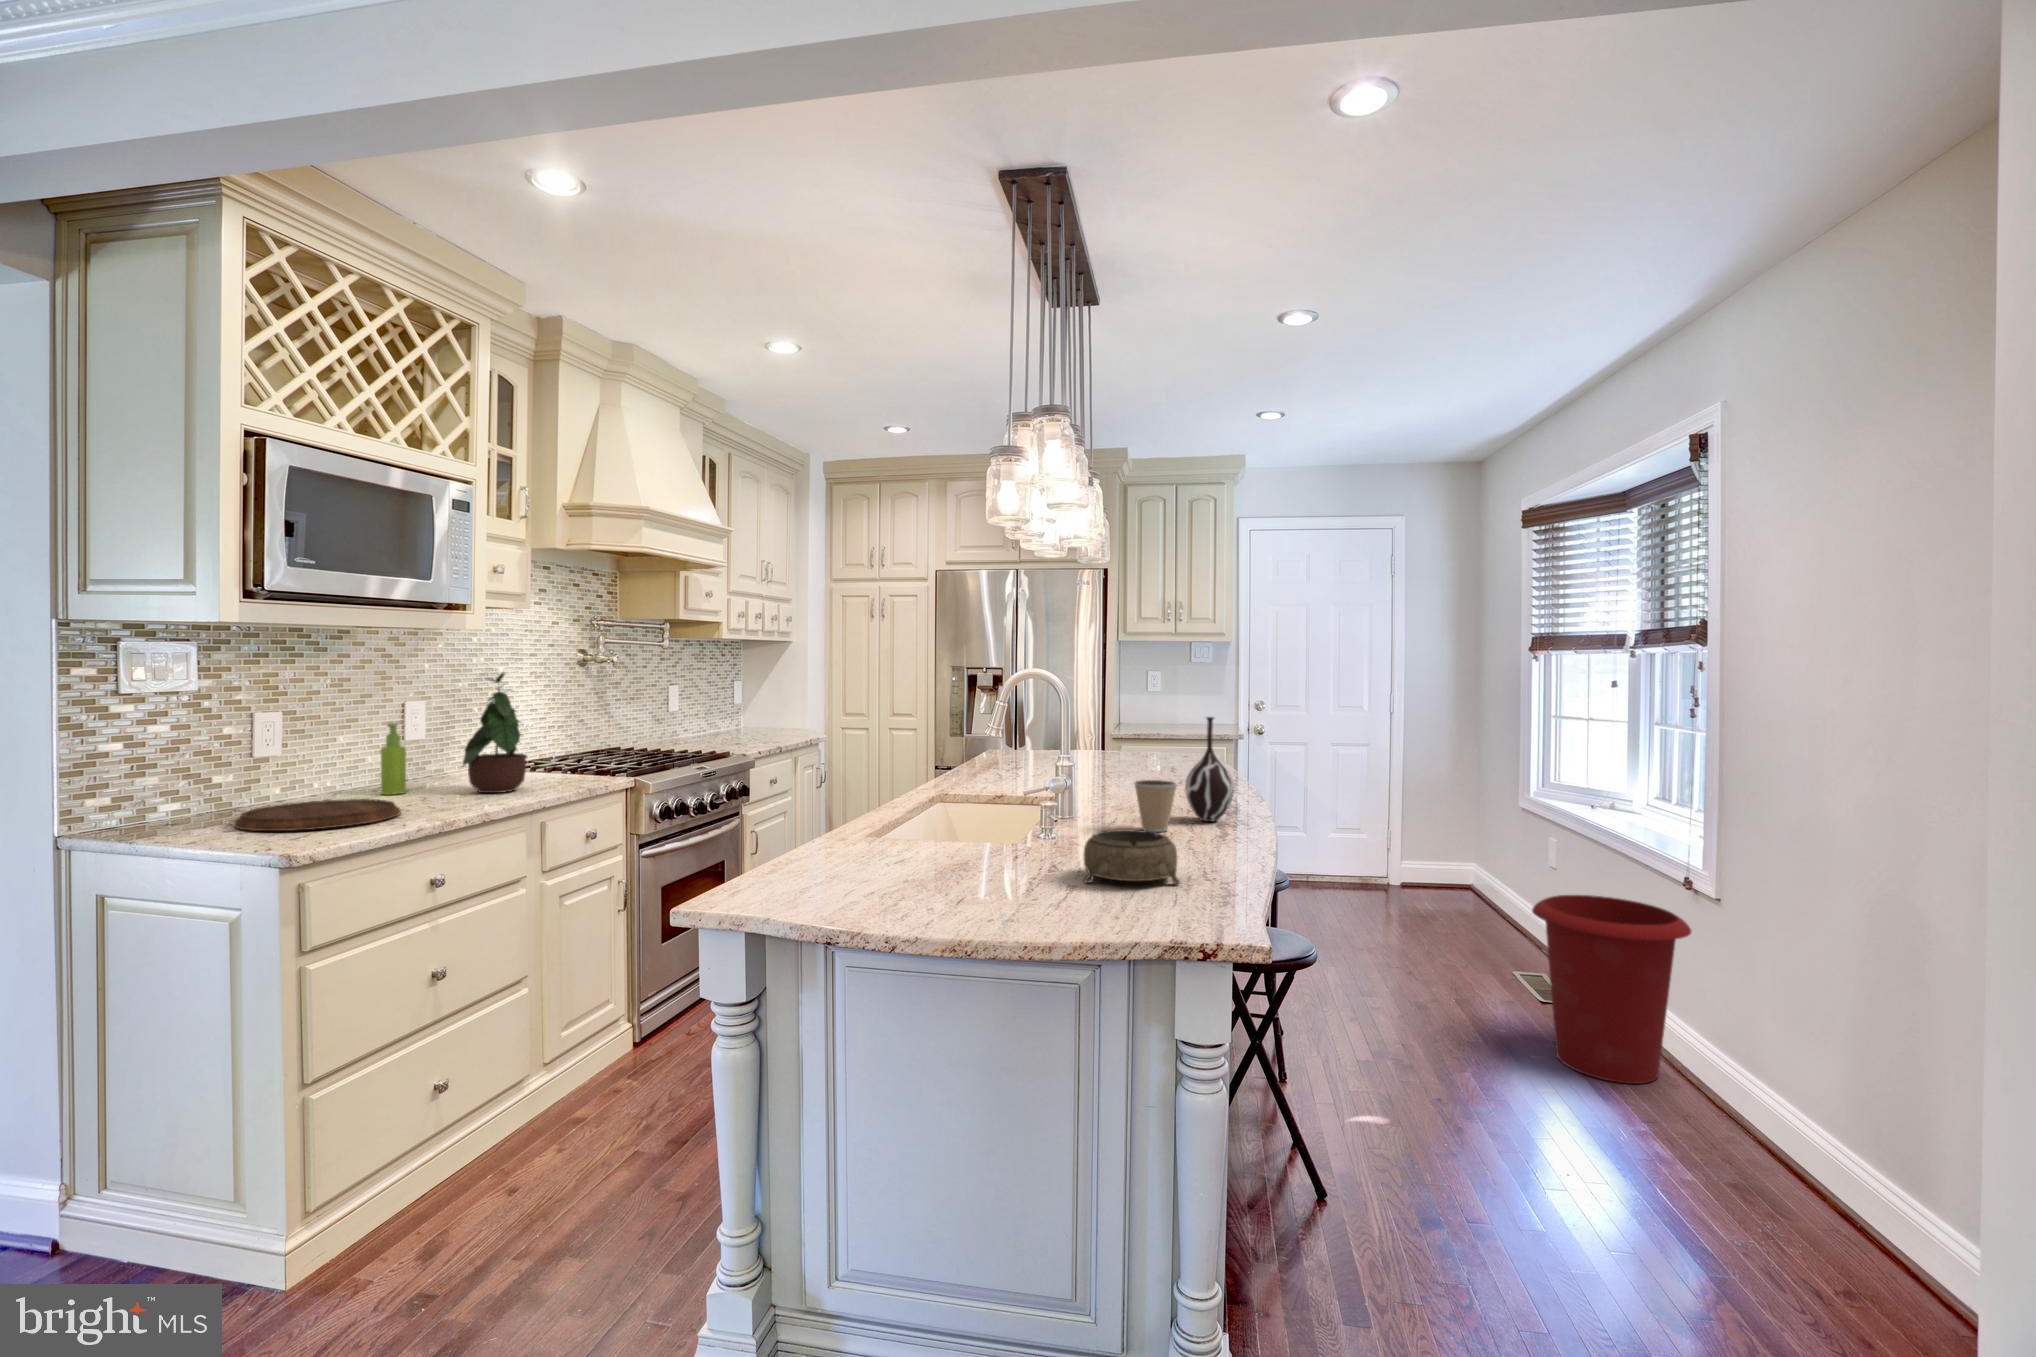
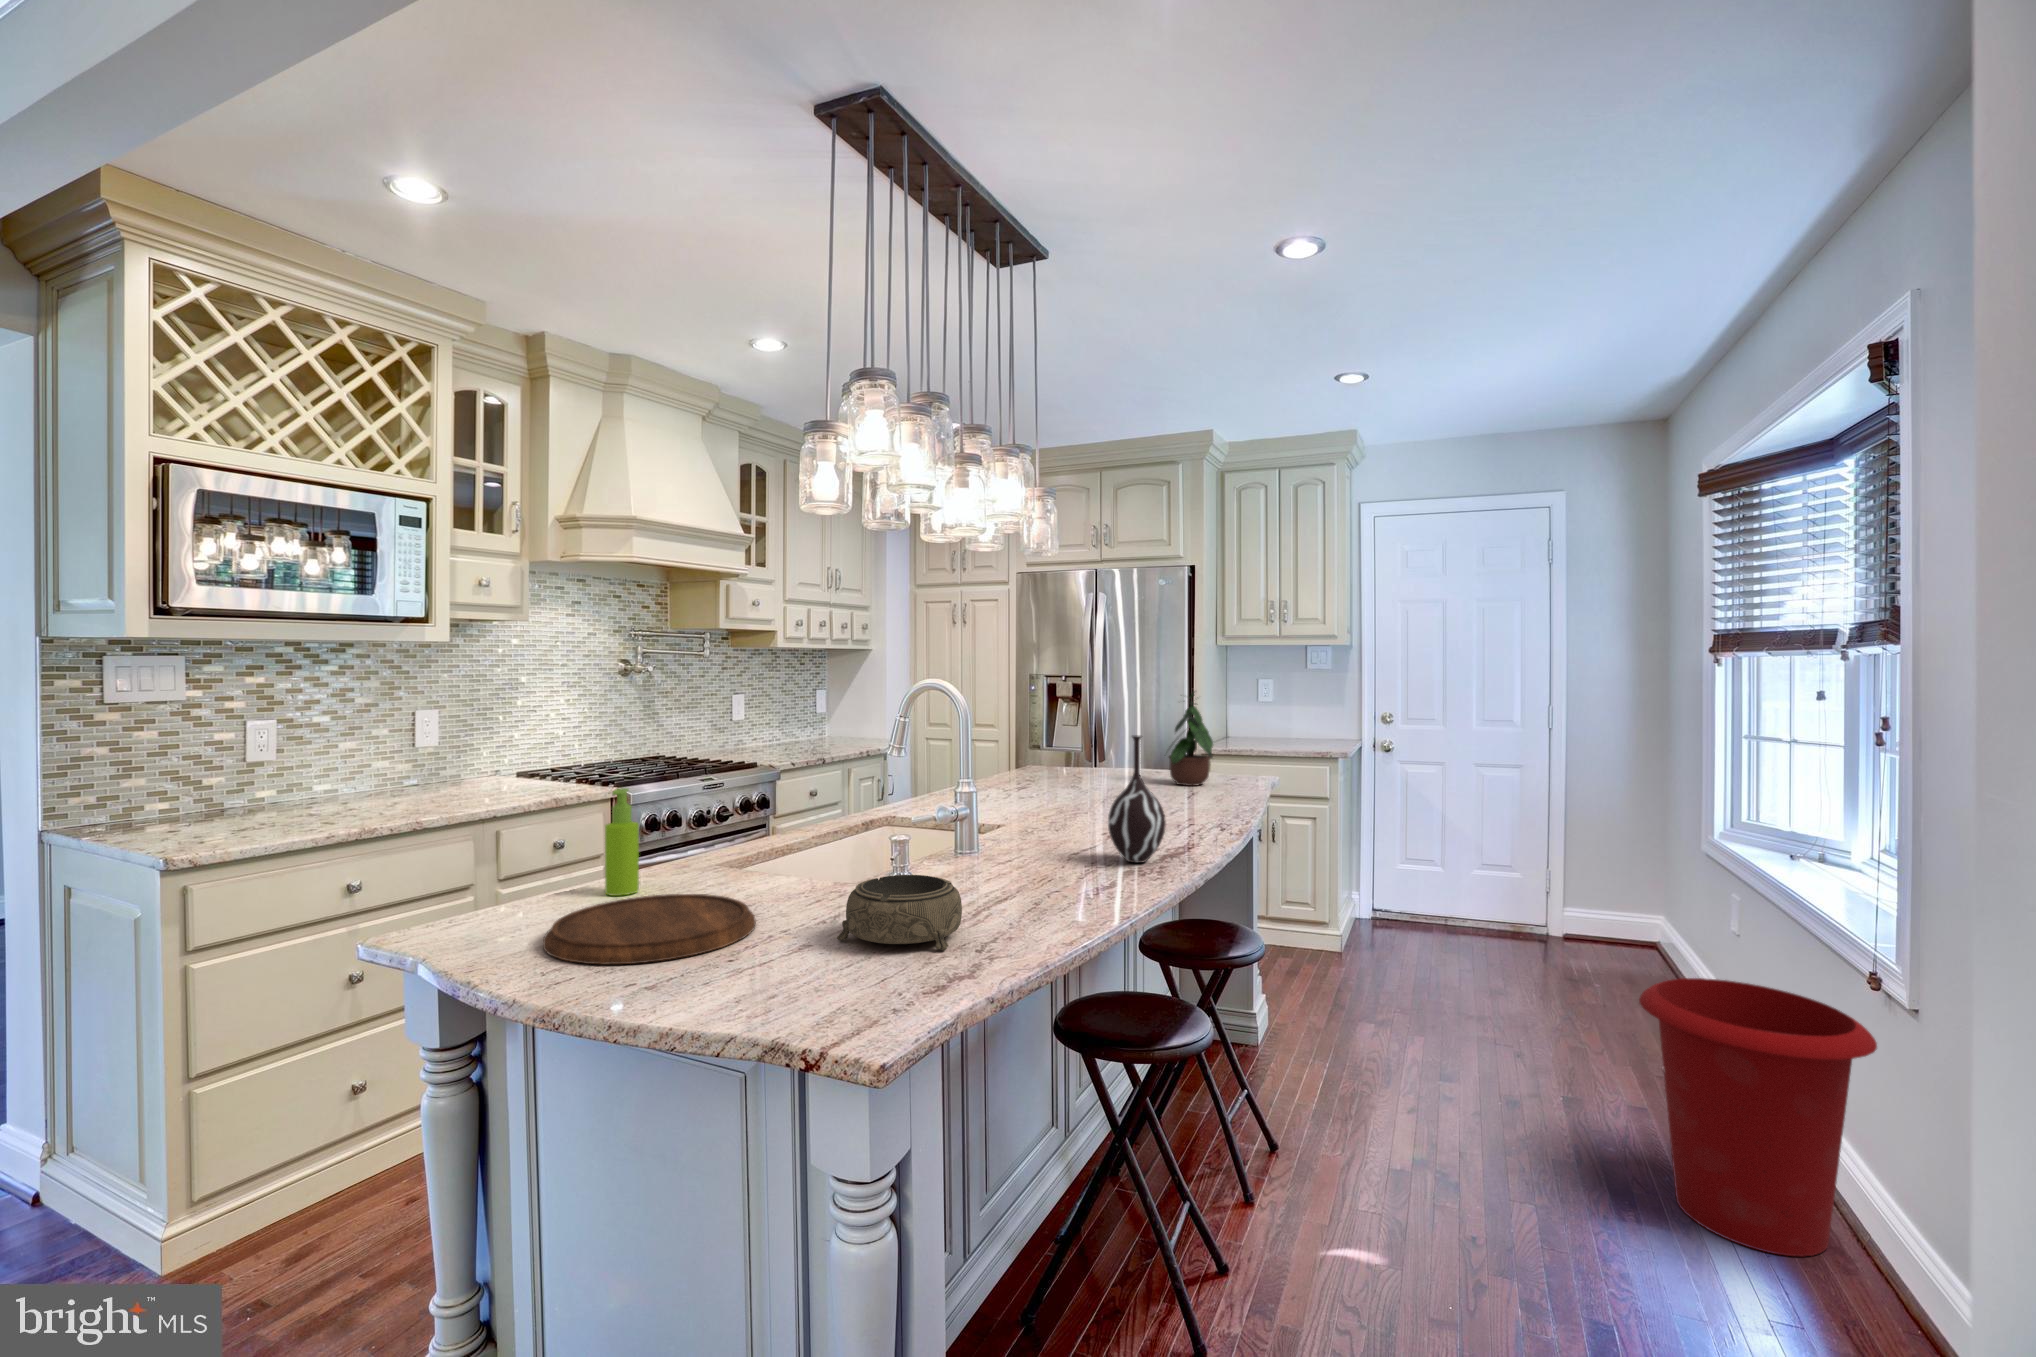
potted plant: present [463,673,527,793] -> present [1168,692,1213,786]
soap dispenser: present [381,723,406,795] -> present [605,788,639,896]
coffee cup: present [1135,780,1176,832] -> none [1025,810,1076,874]
cutting board: present [234,799,400,831] -> present [543,894,756,964]

